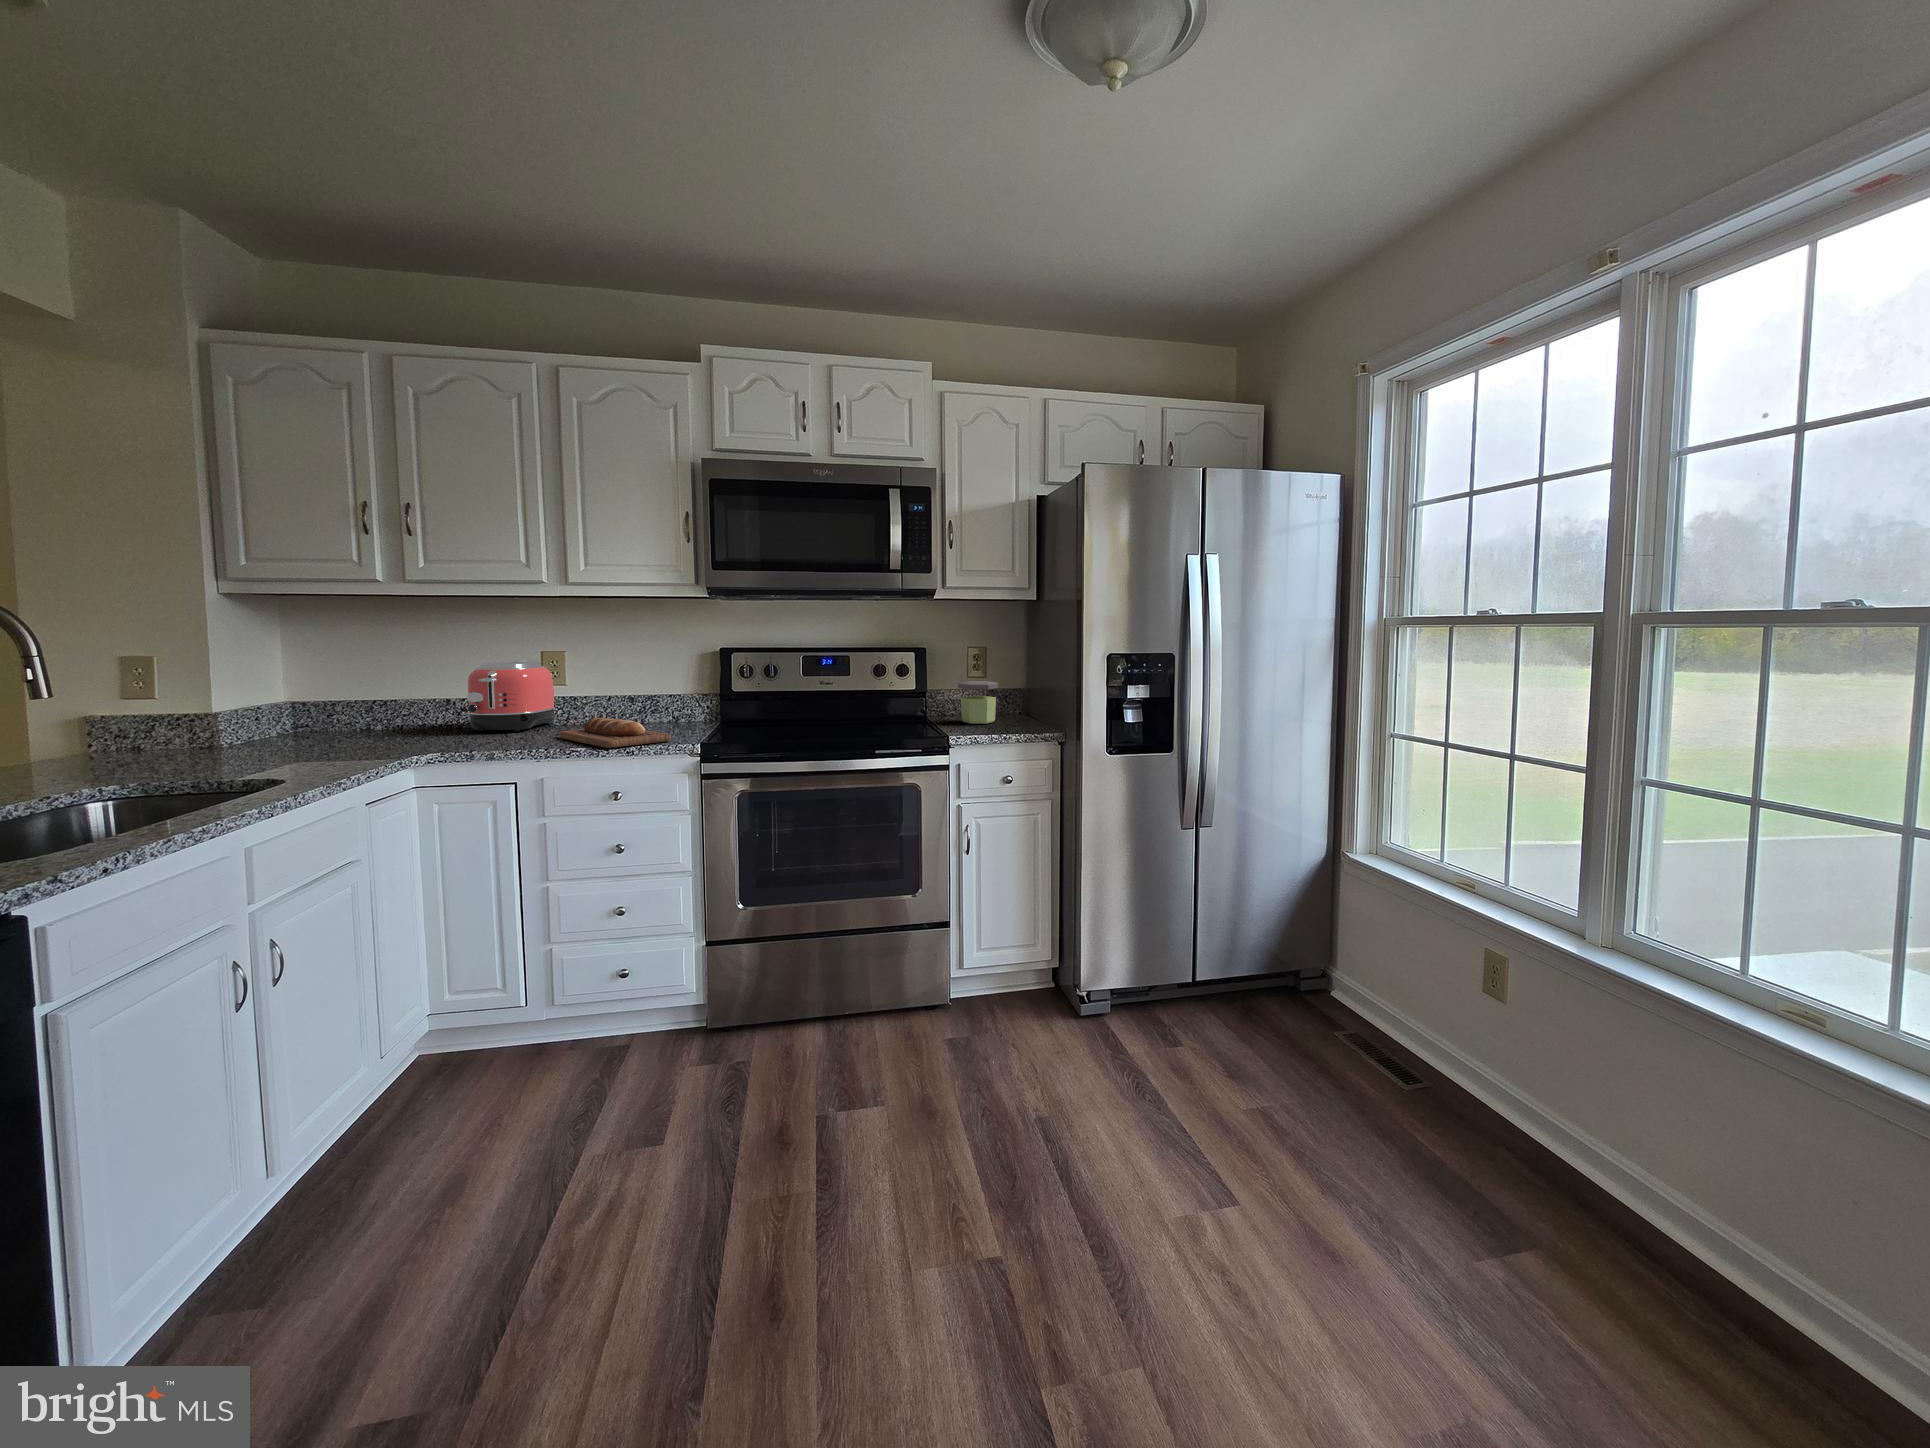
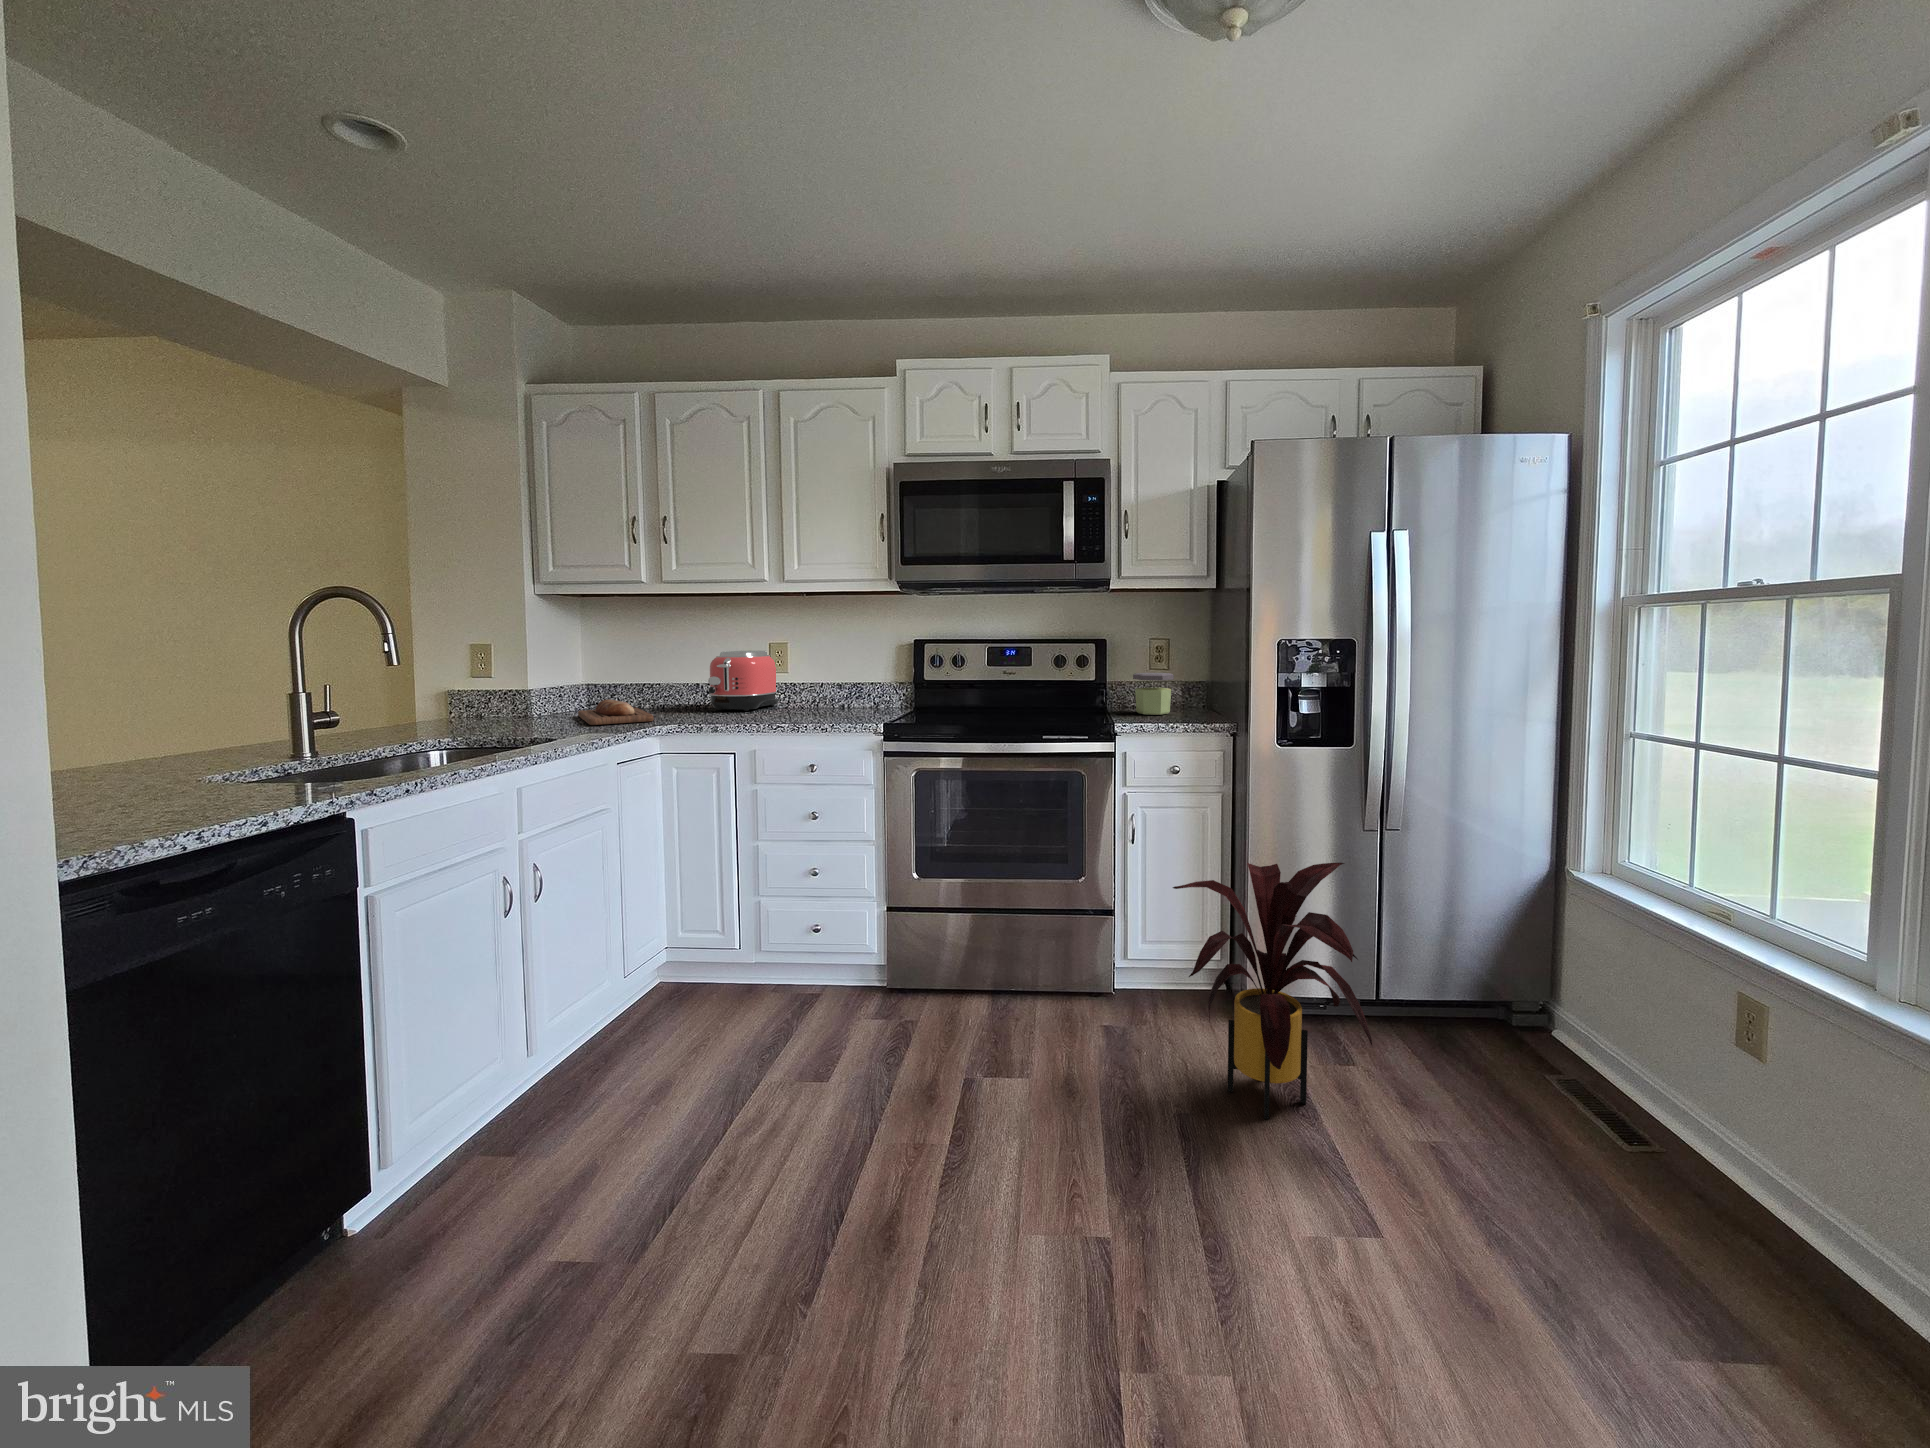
bread loaf: present [559,718,671,748] -> present [578,700,654,725]
house plant: none [1013,861,1200,1107] -> present [1173,863,1372,1119]

